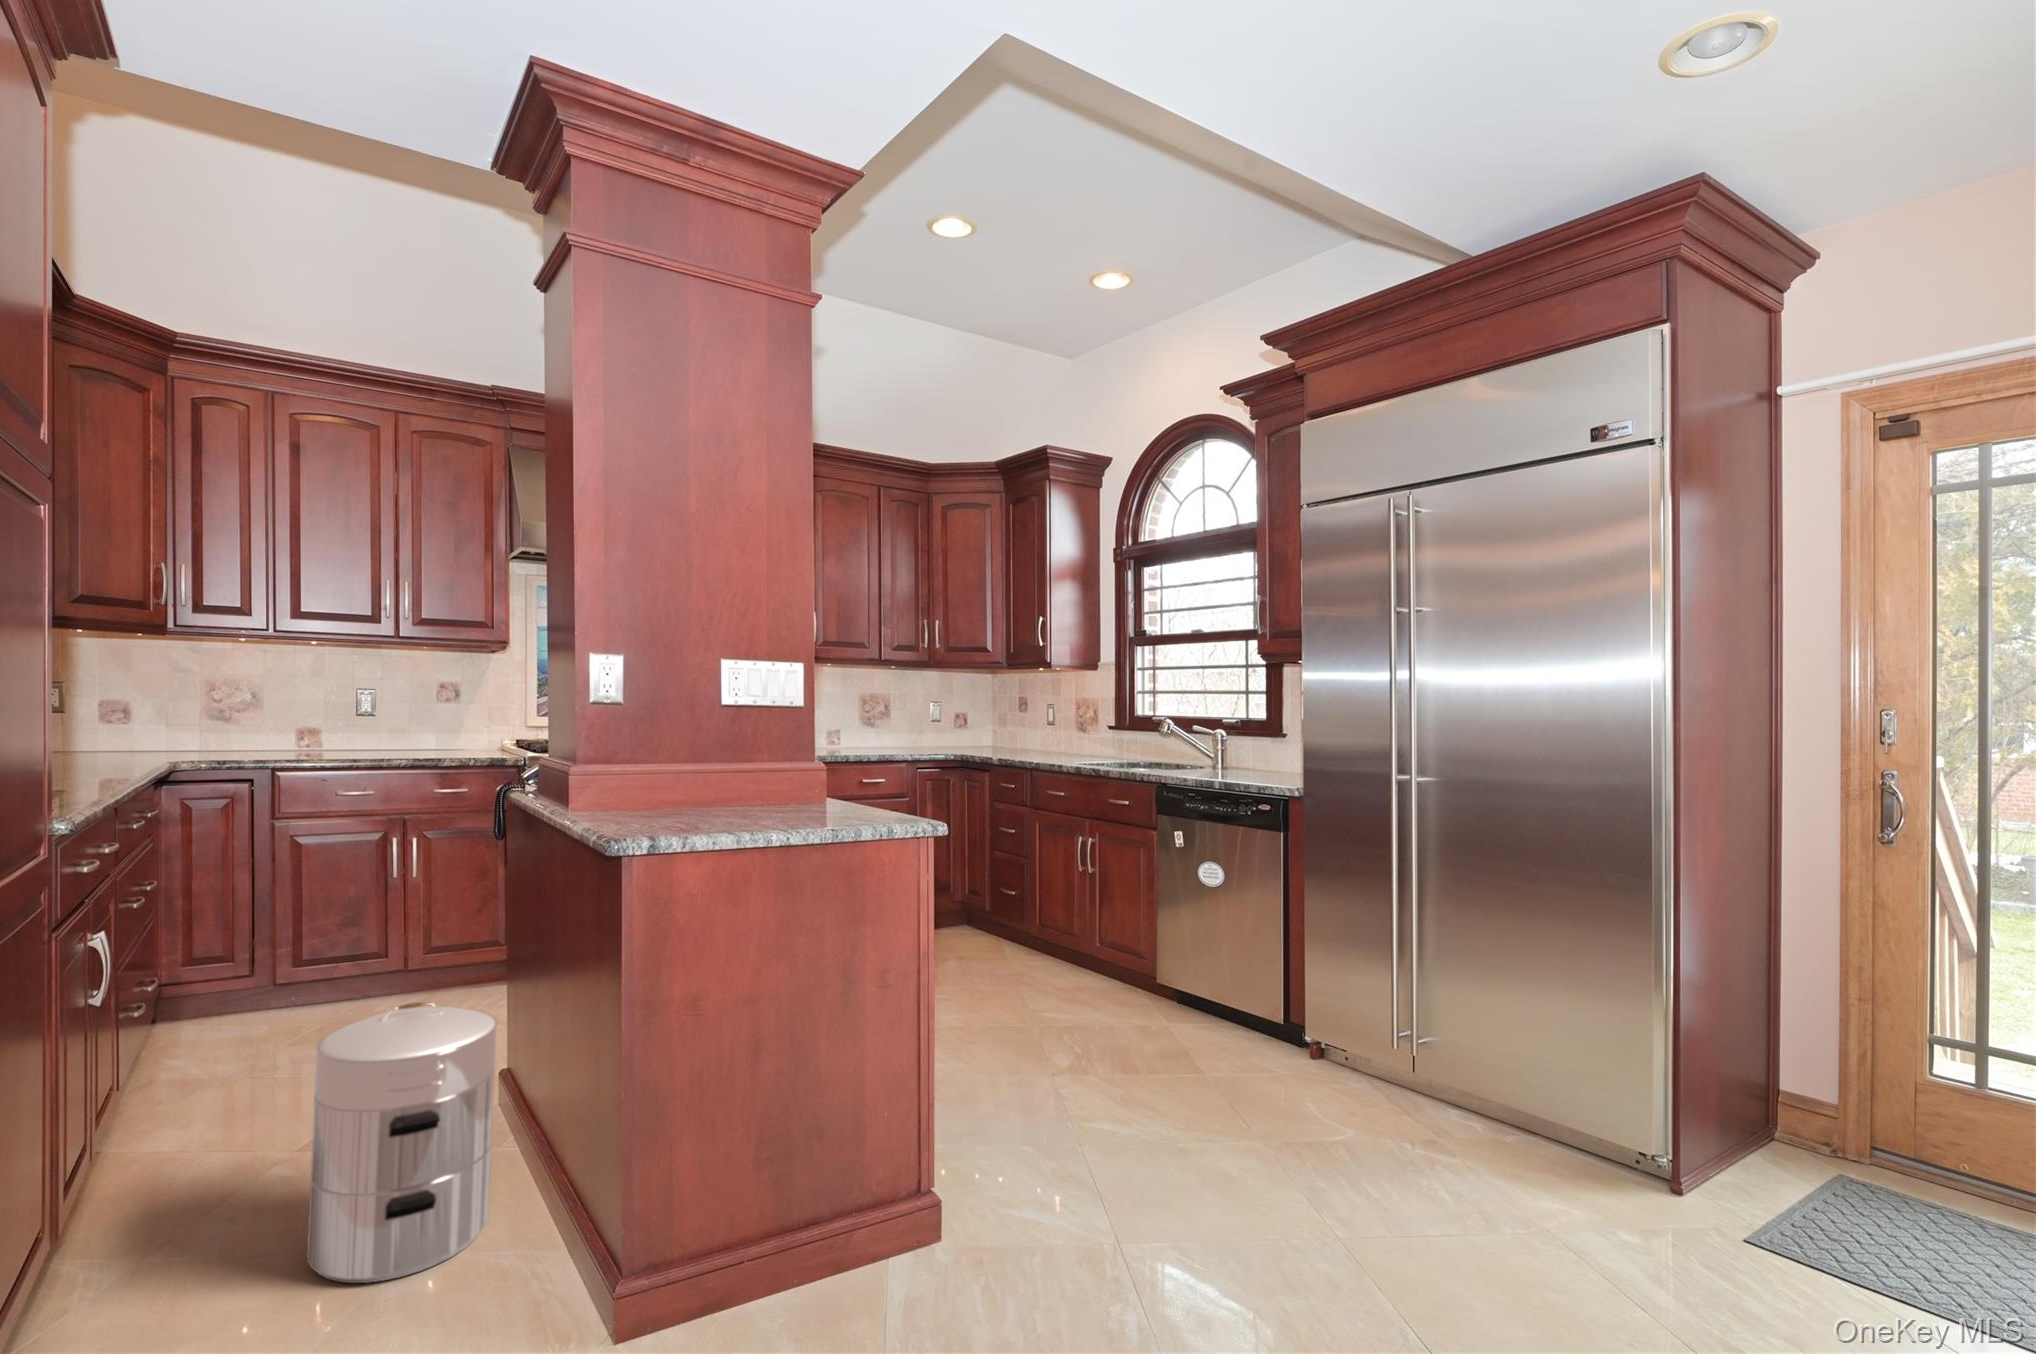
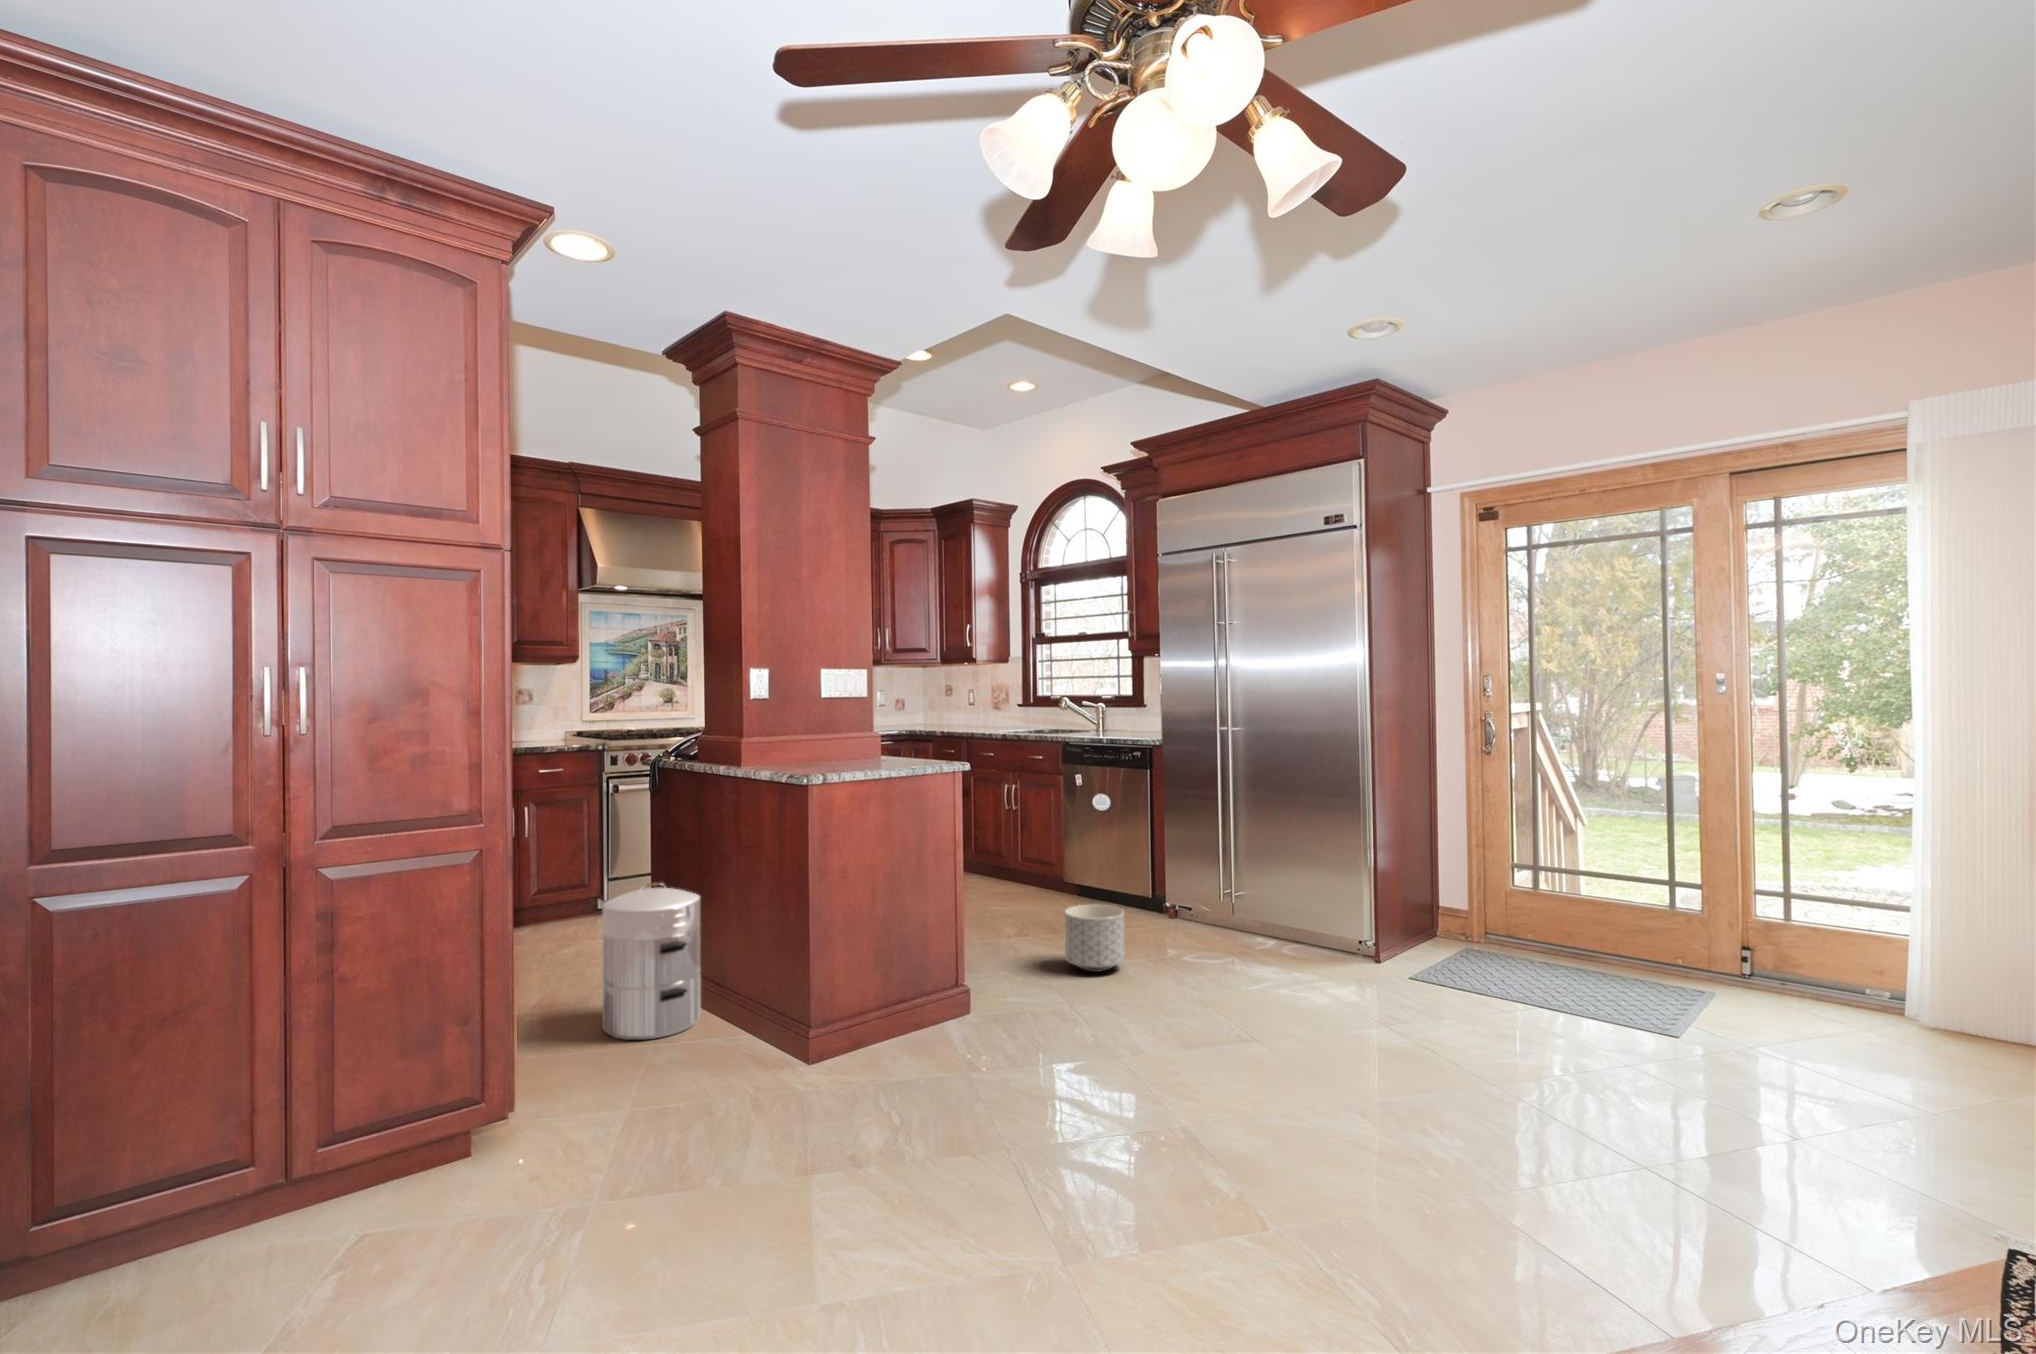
planter: none [1123,1060,1224,1183] -> present [1065,905,1125,972]

